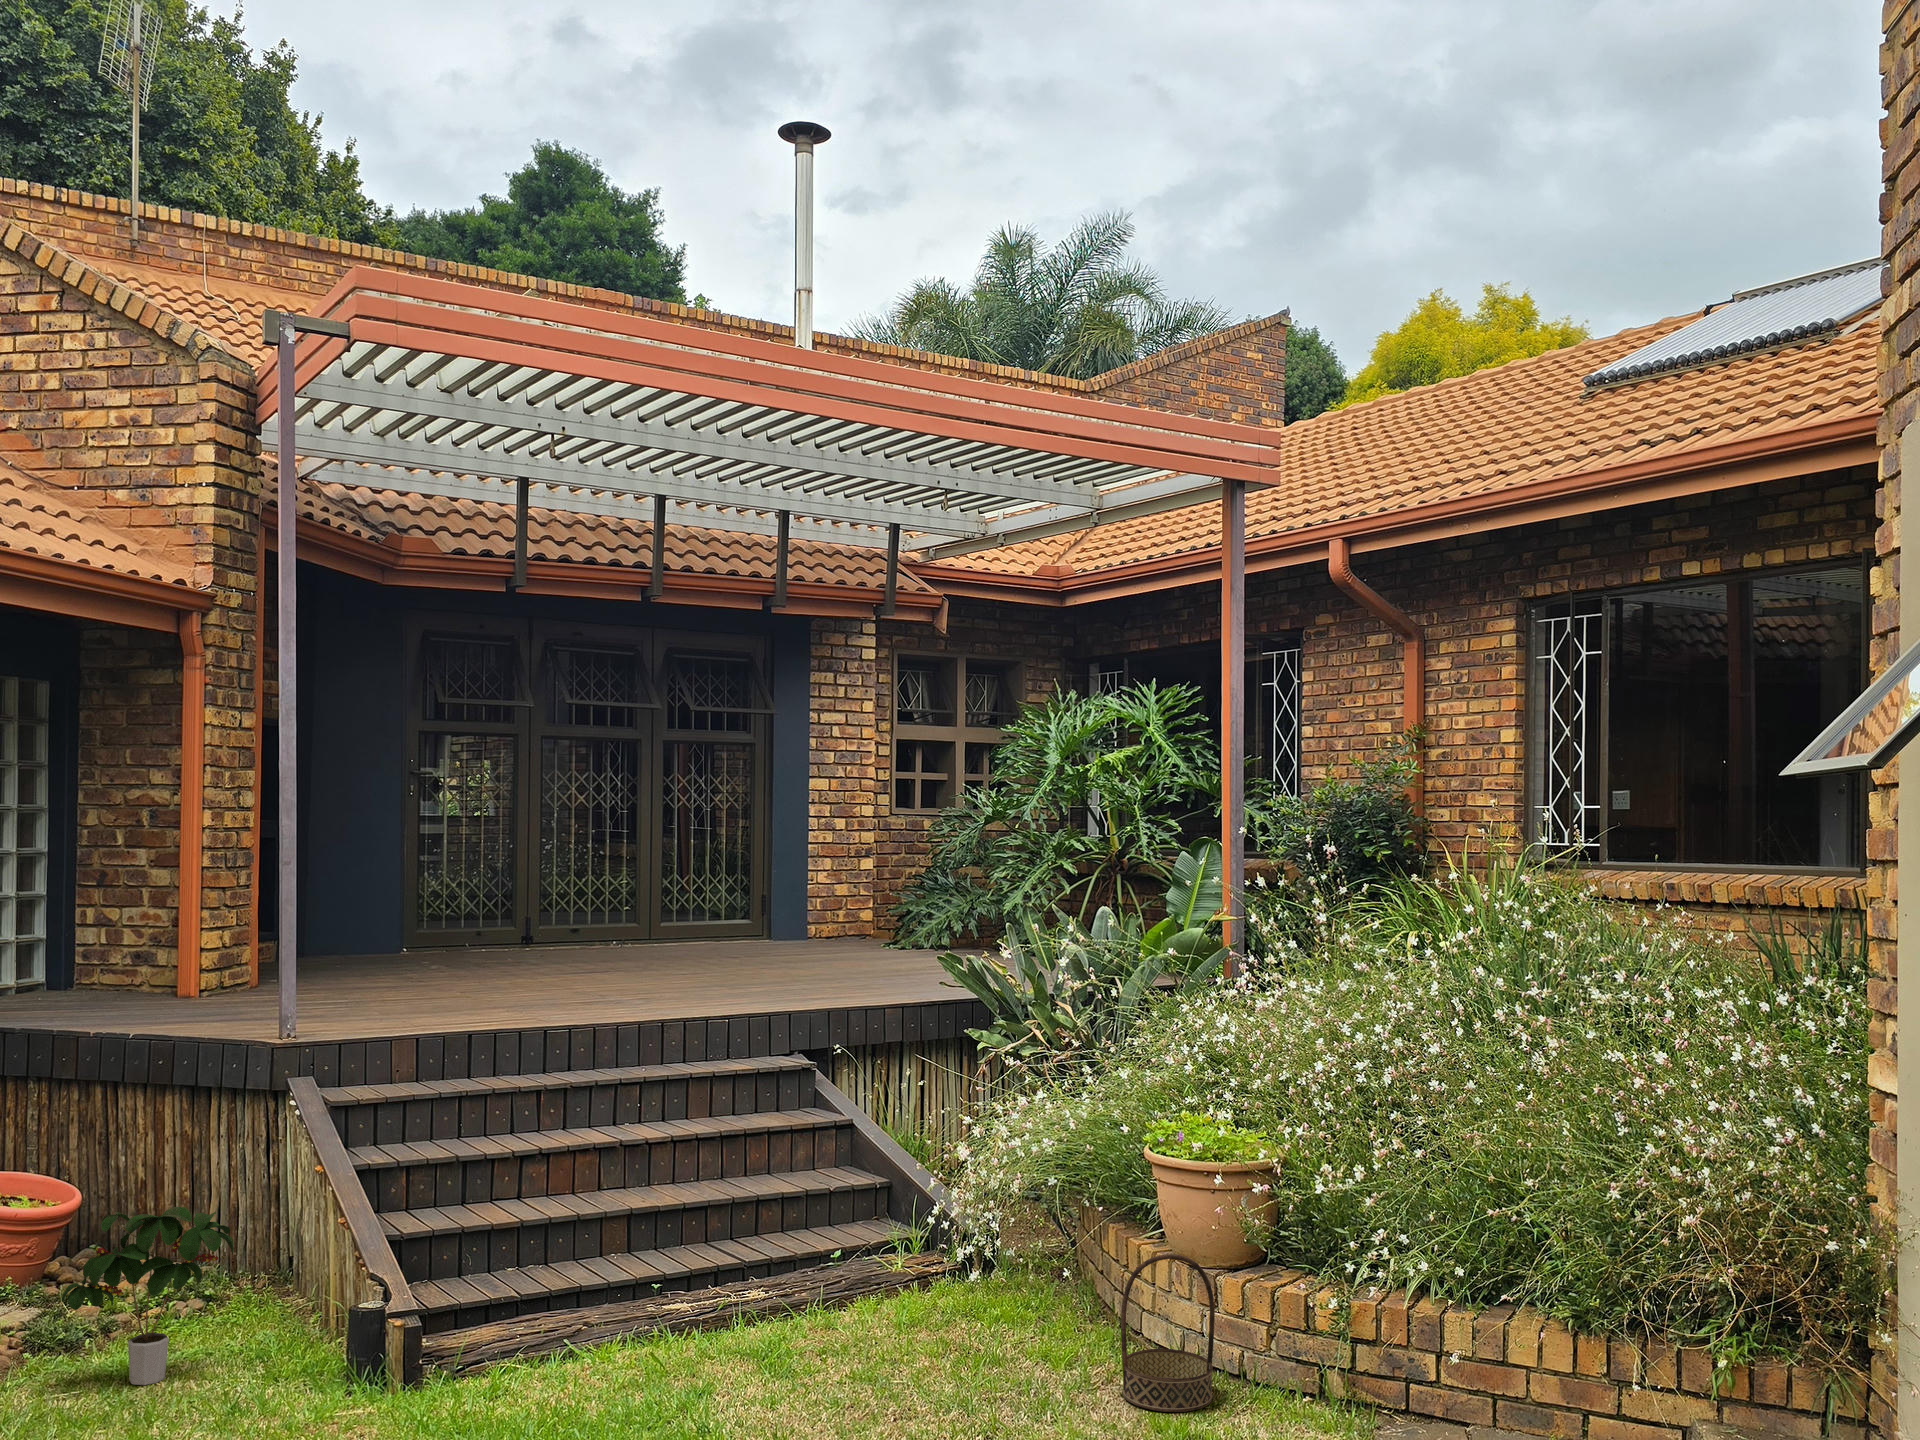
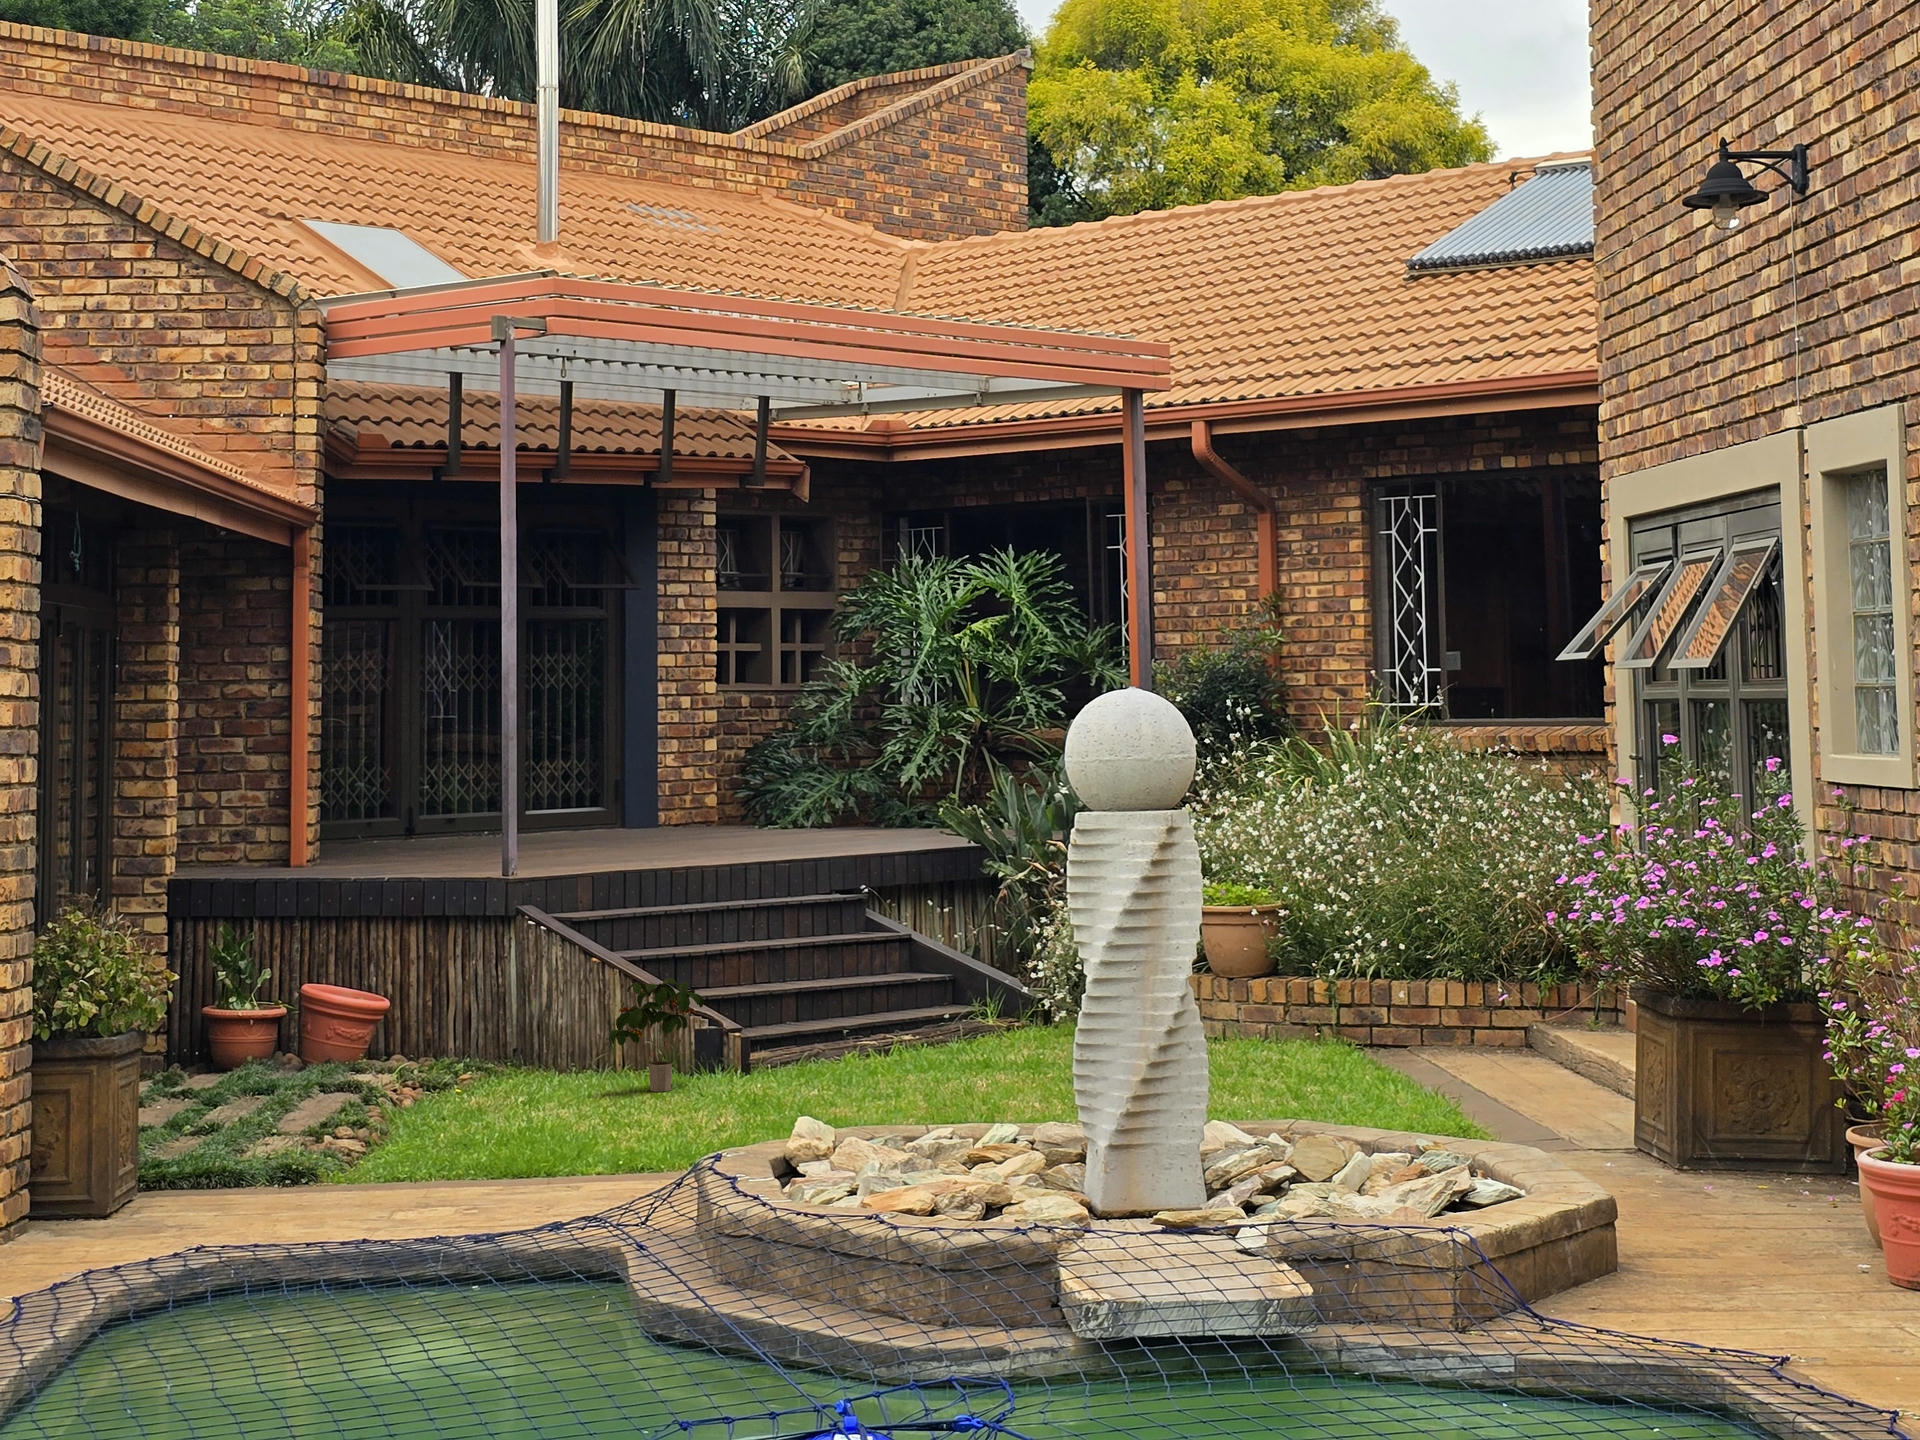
basket: present [1121,1254,1215,1412] -> none [1267,960,1322,1048]

